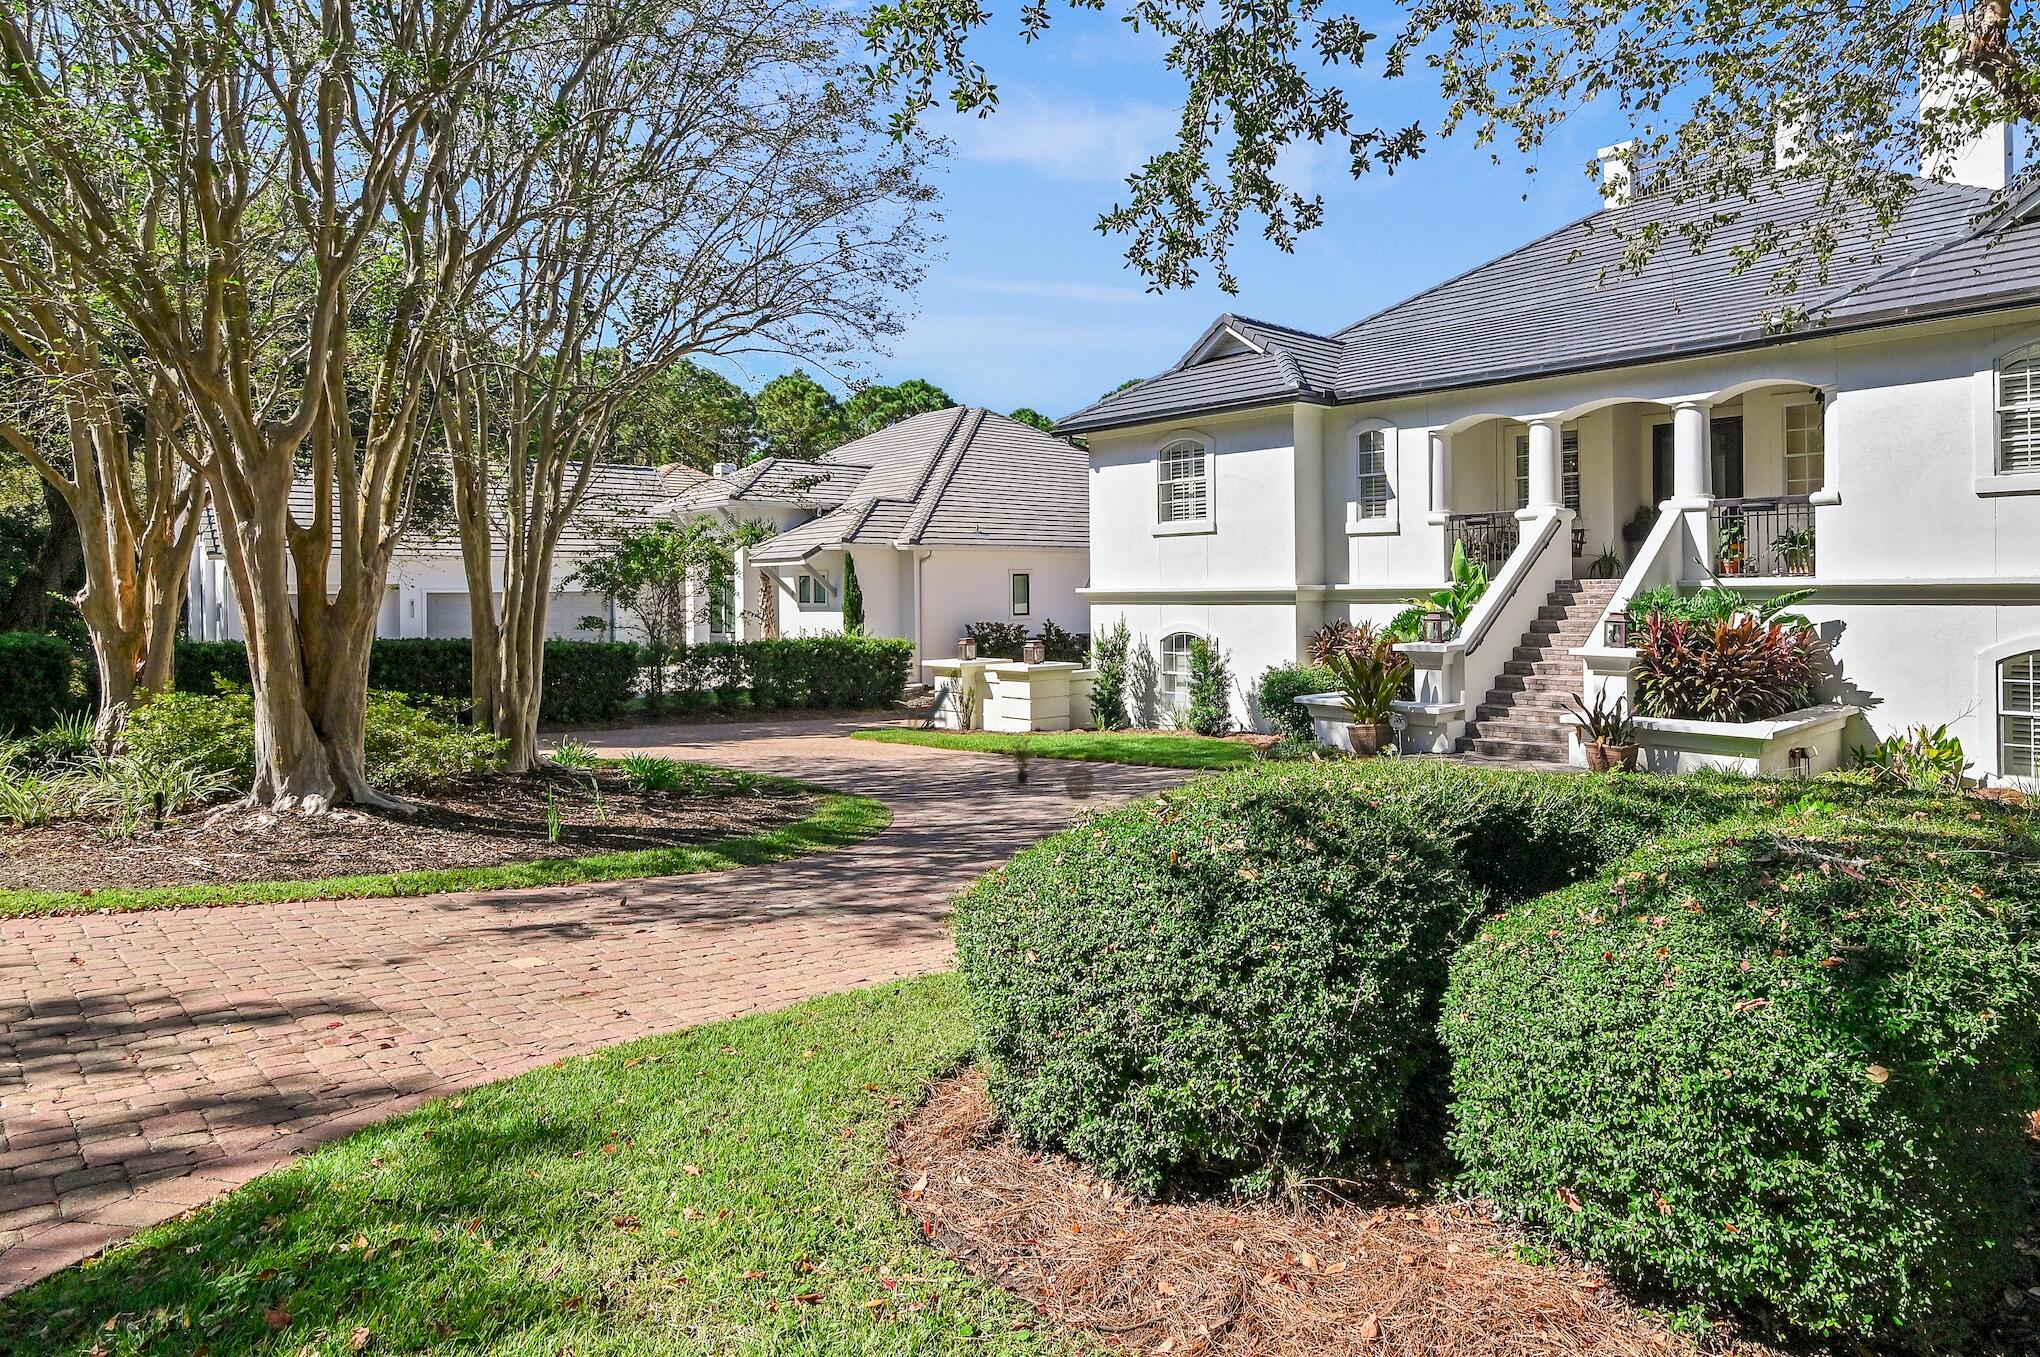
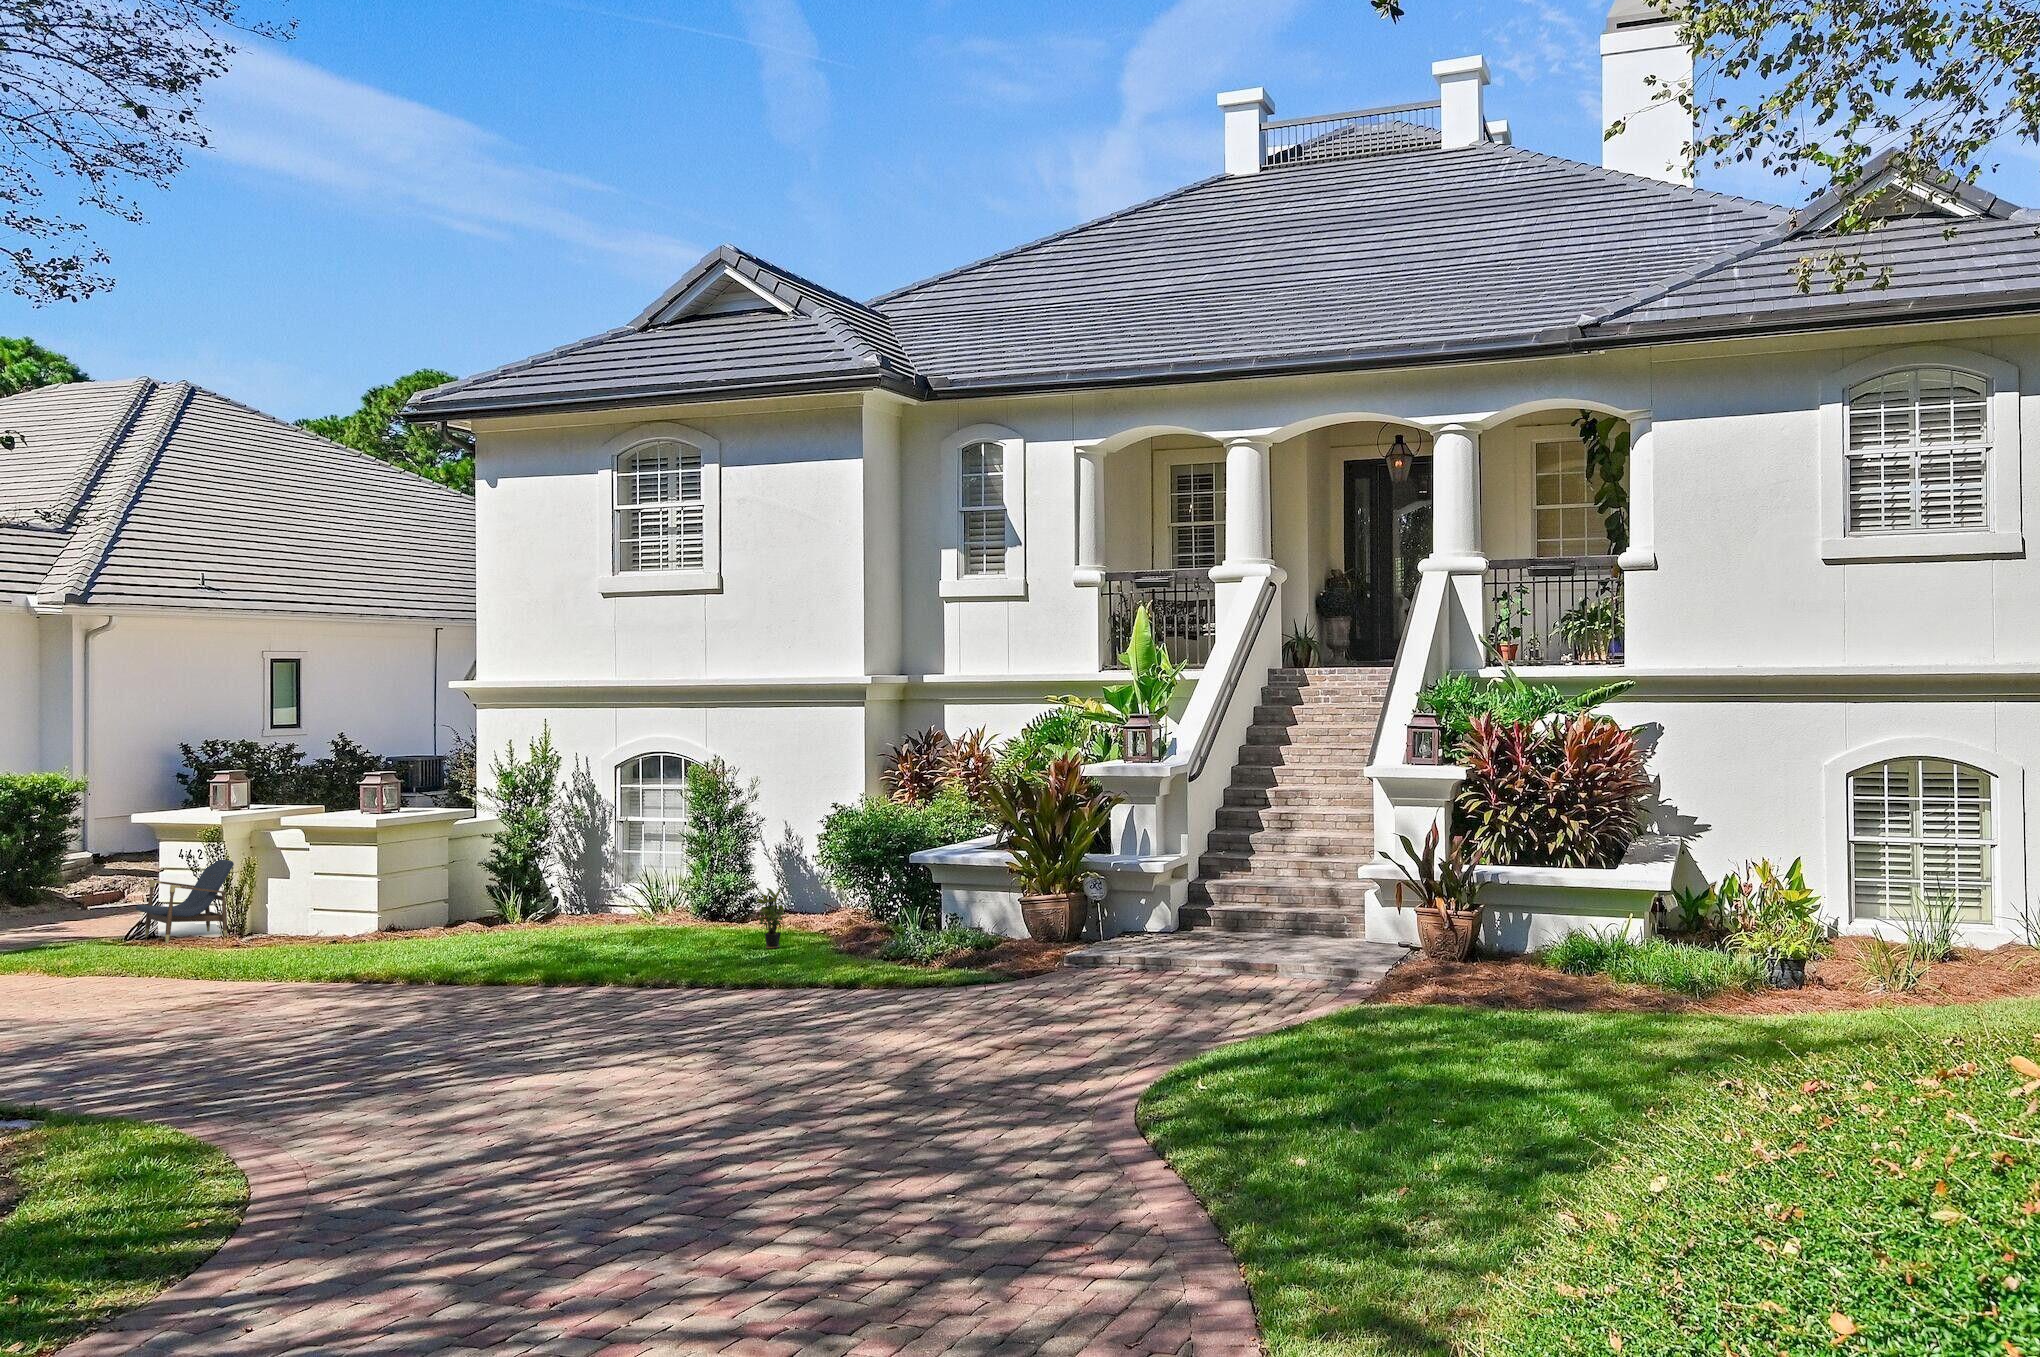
potted plant: present [1011,739,1033,785] -> present [757,888,785,949]
woven basket: present [1065,768,1094,799] -> none [622,1009,672,1064]

